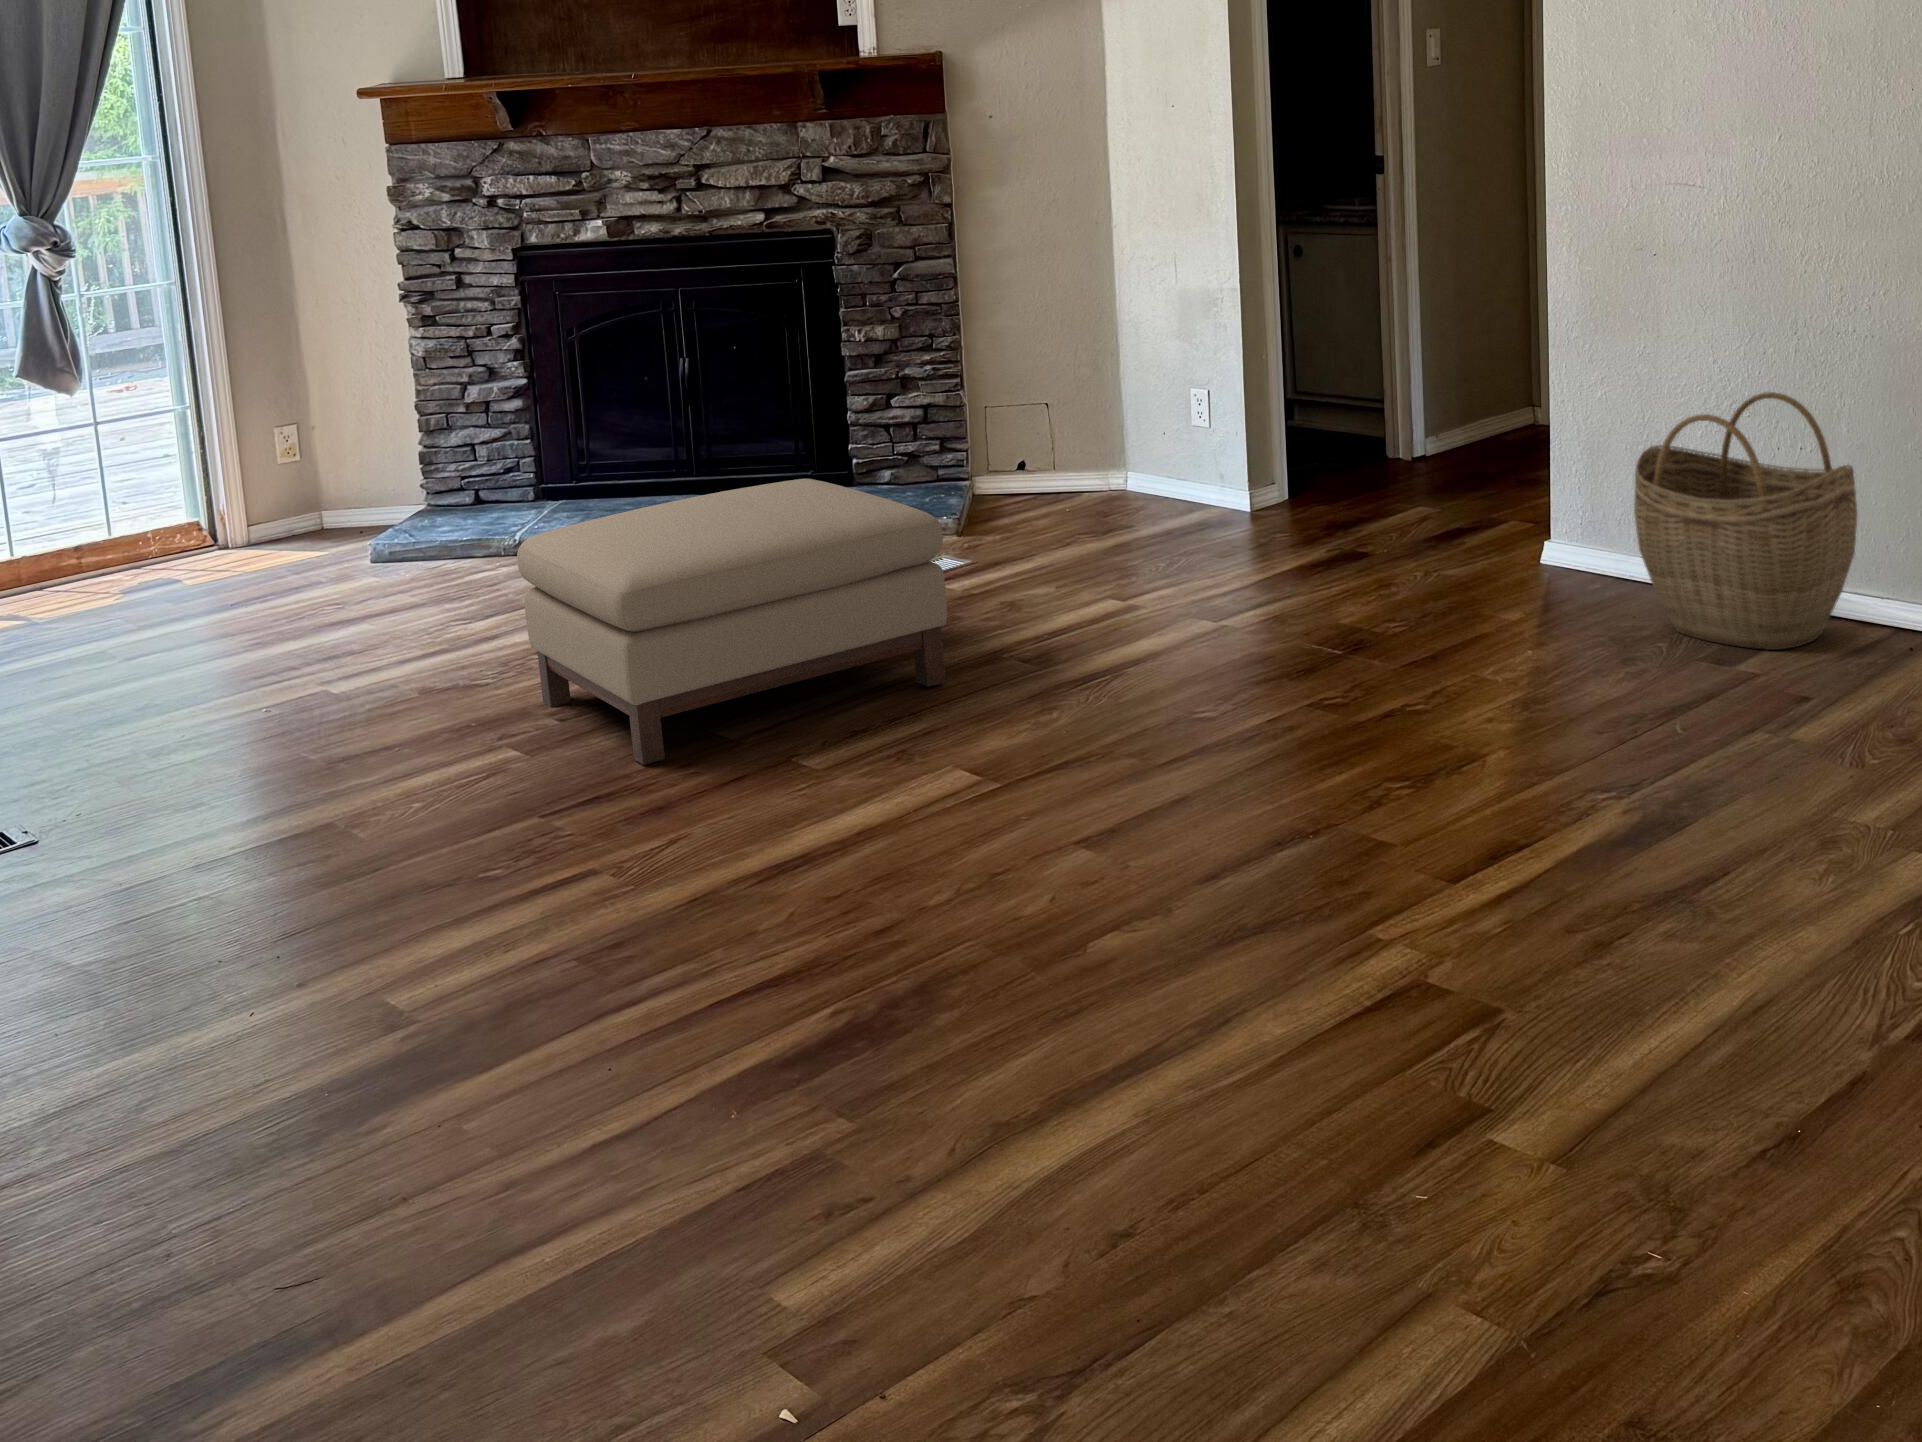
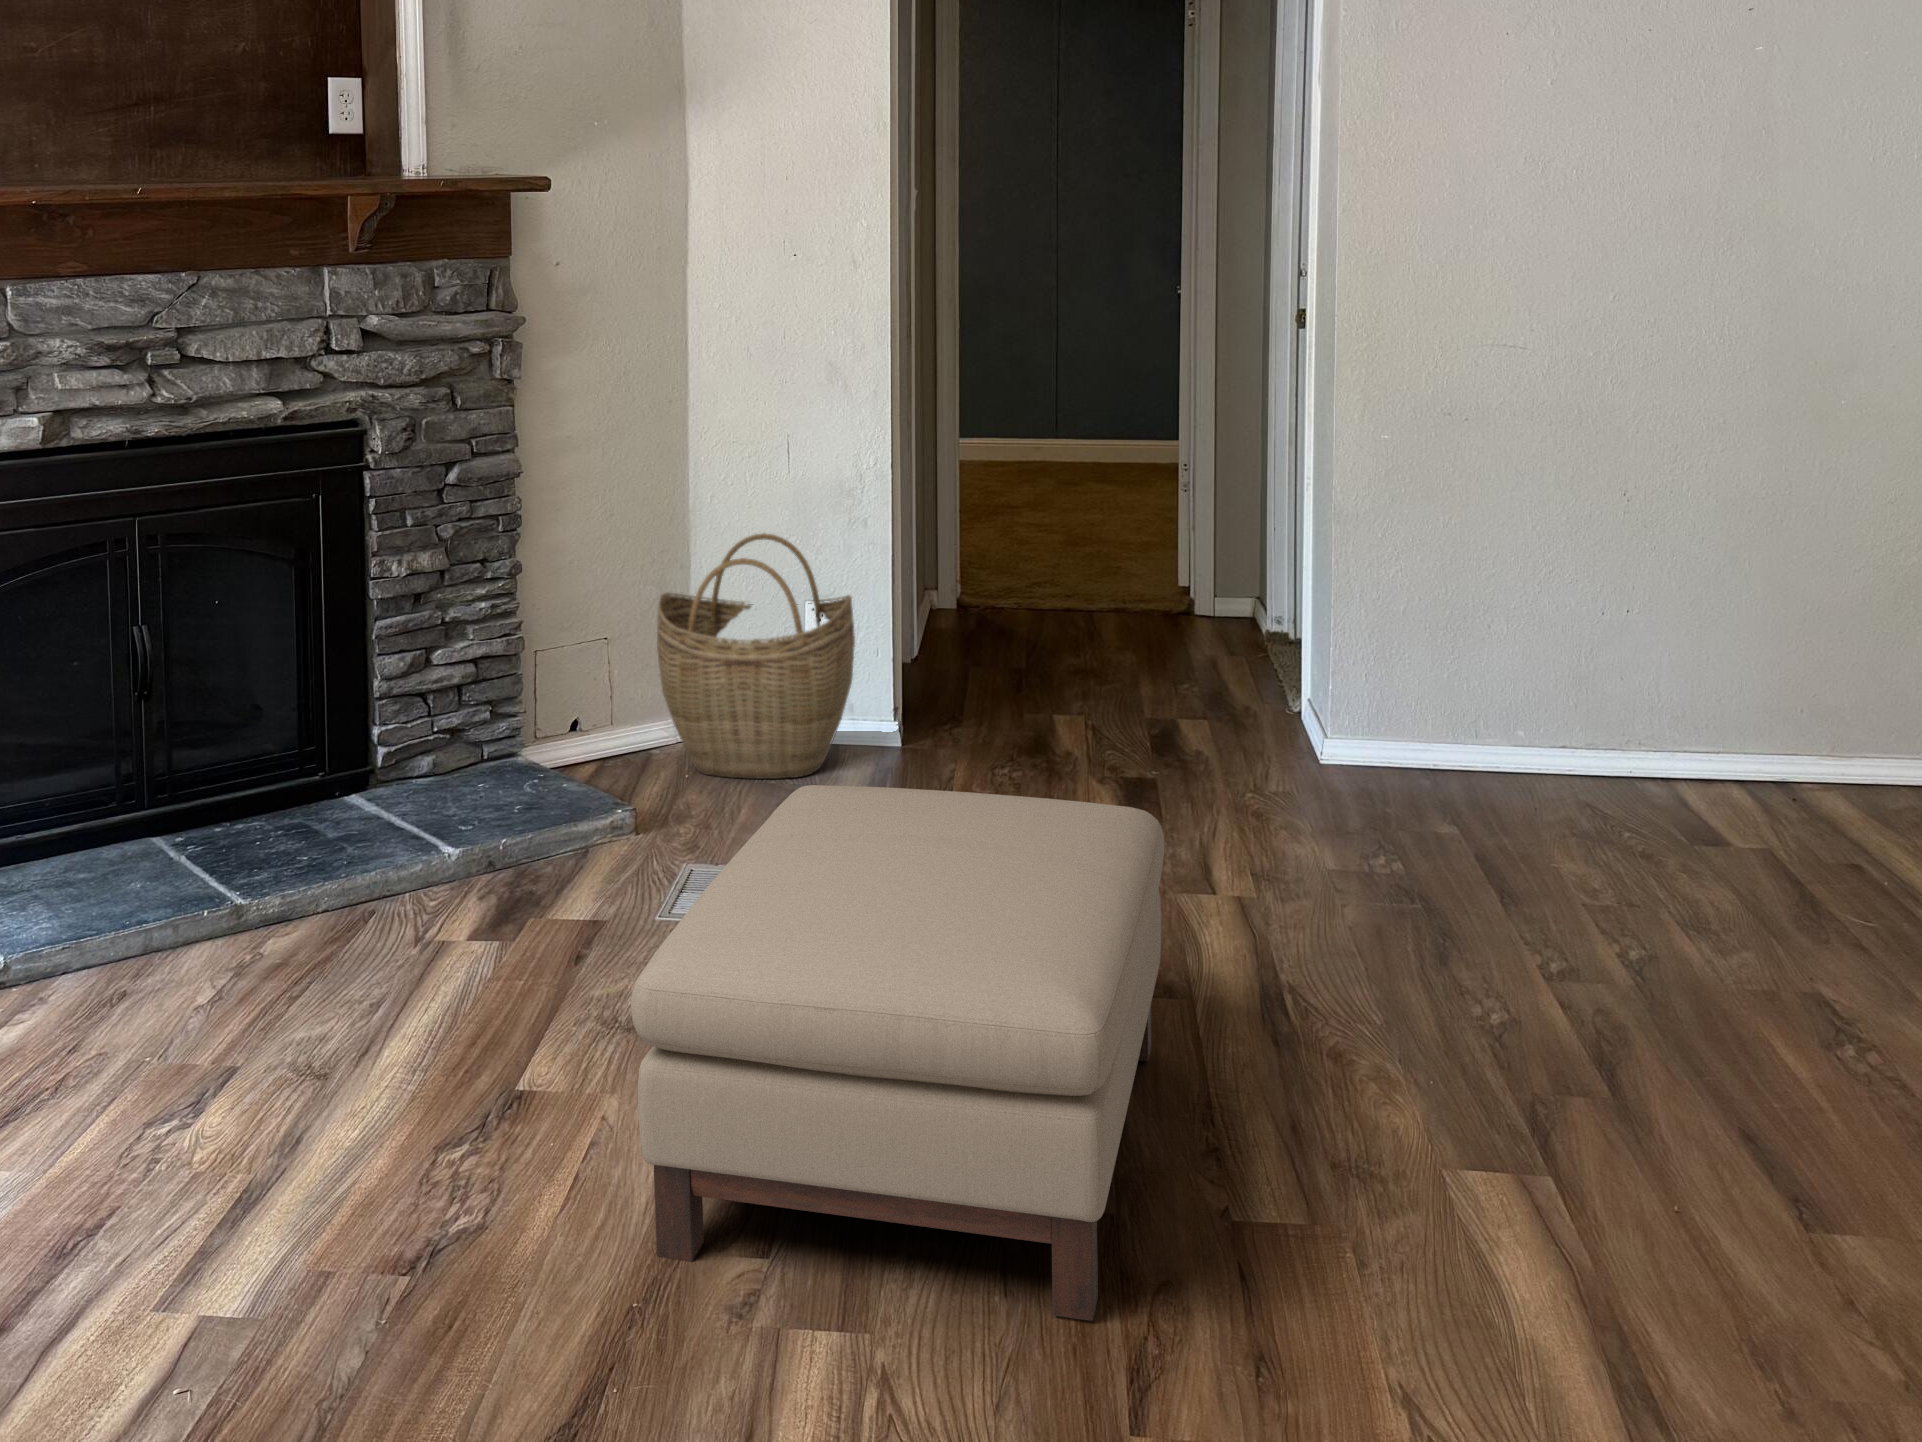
woven basket: present [1634,392,1857,650] -> present [657,534,855,779]

